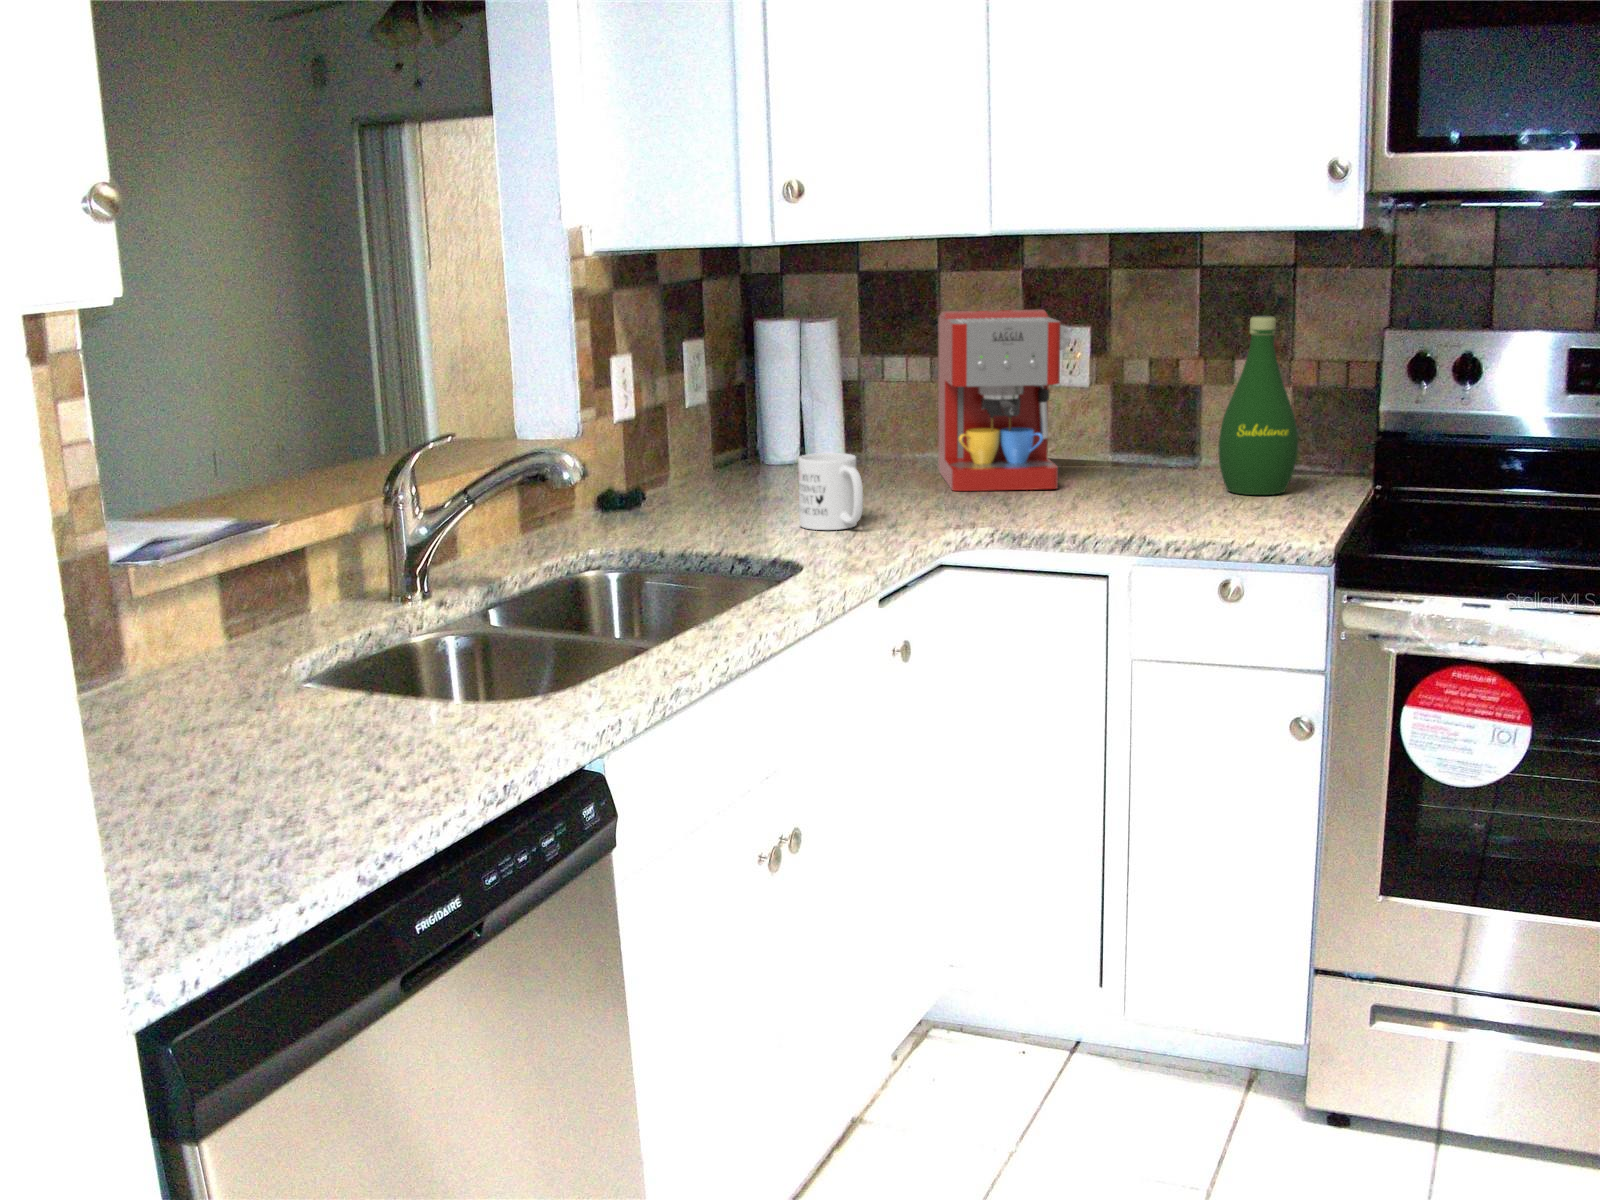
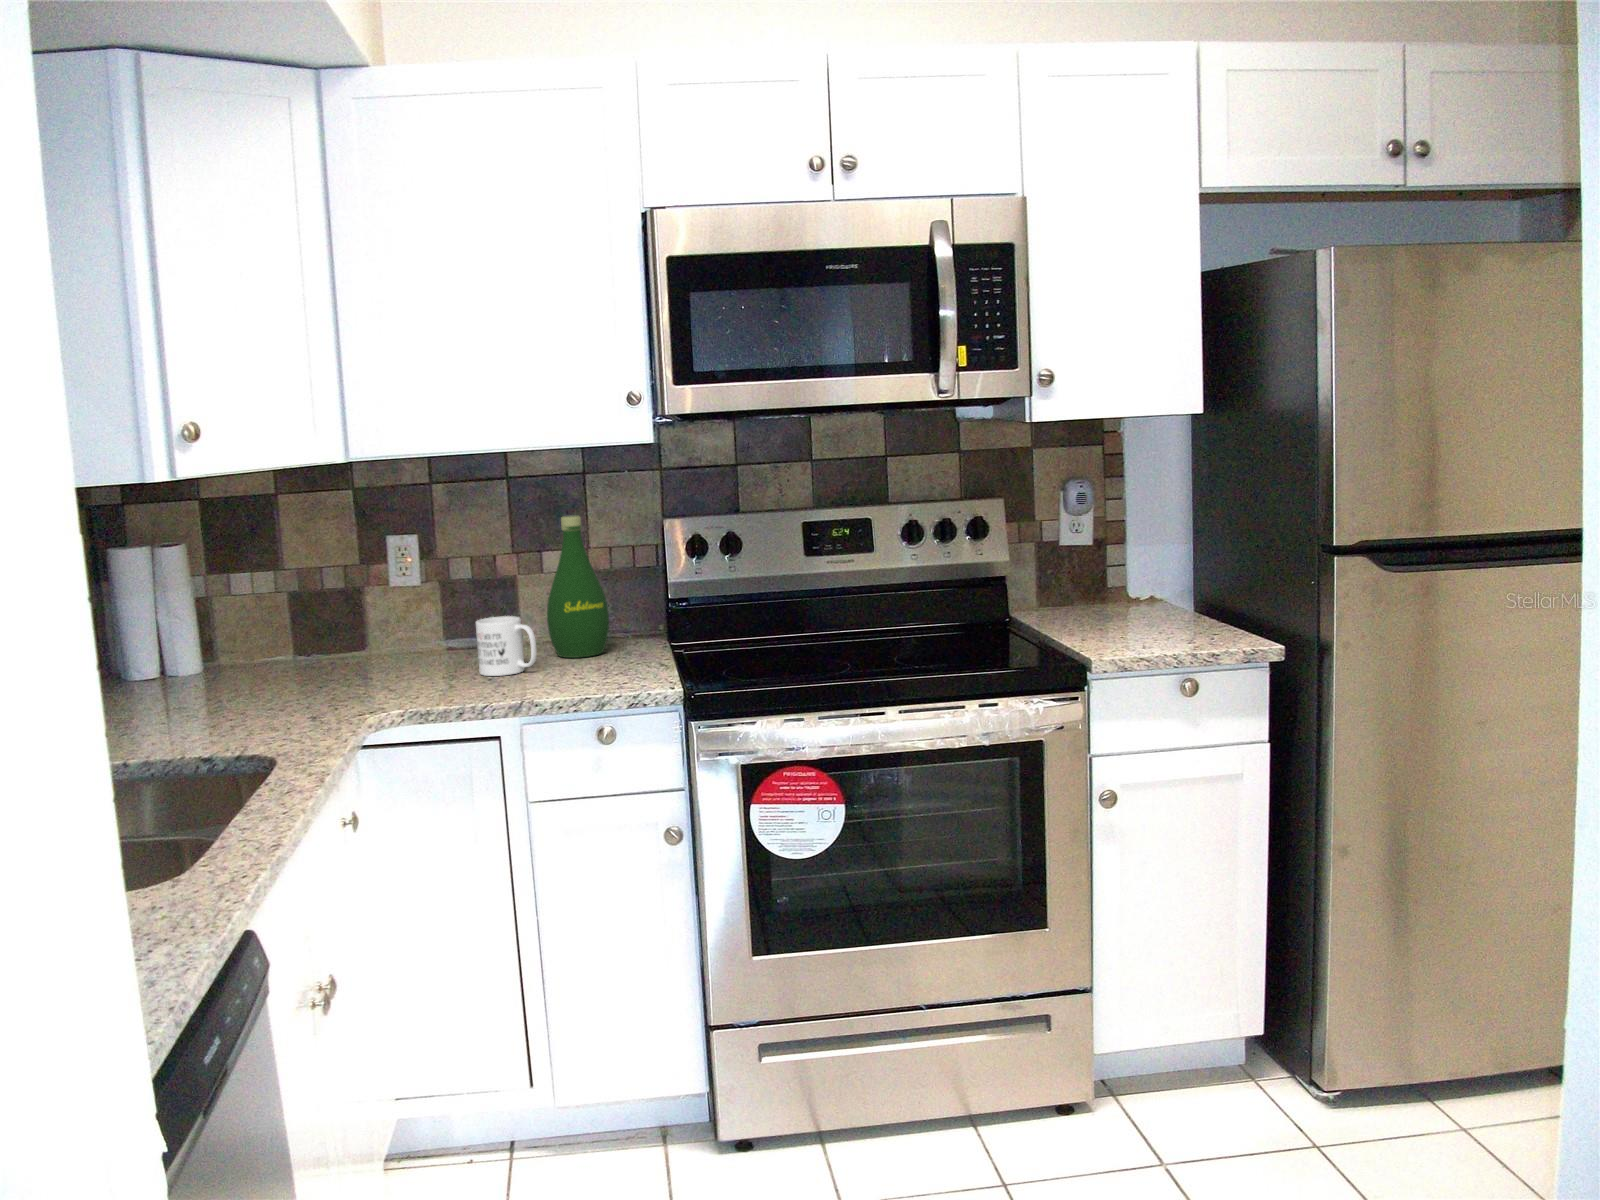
coffee maker: present [938,310,1070,491] -> none [286,523,421,686]
mug: present [798,453,863,530] -> present [476,616,537,676]

